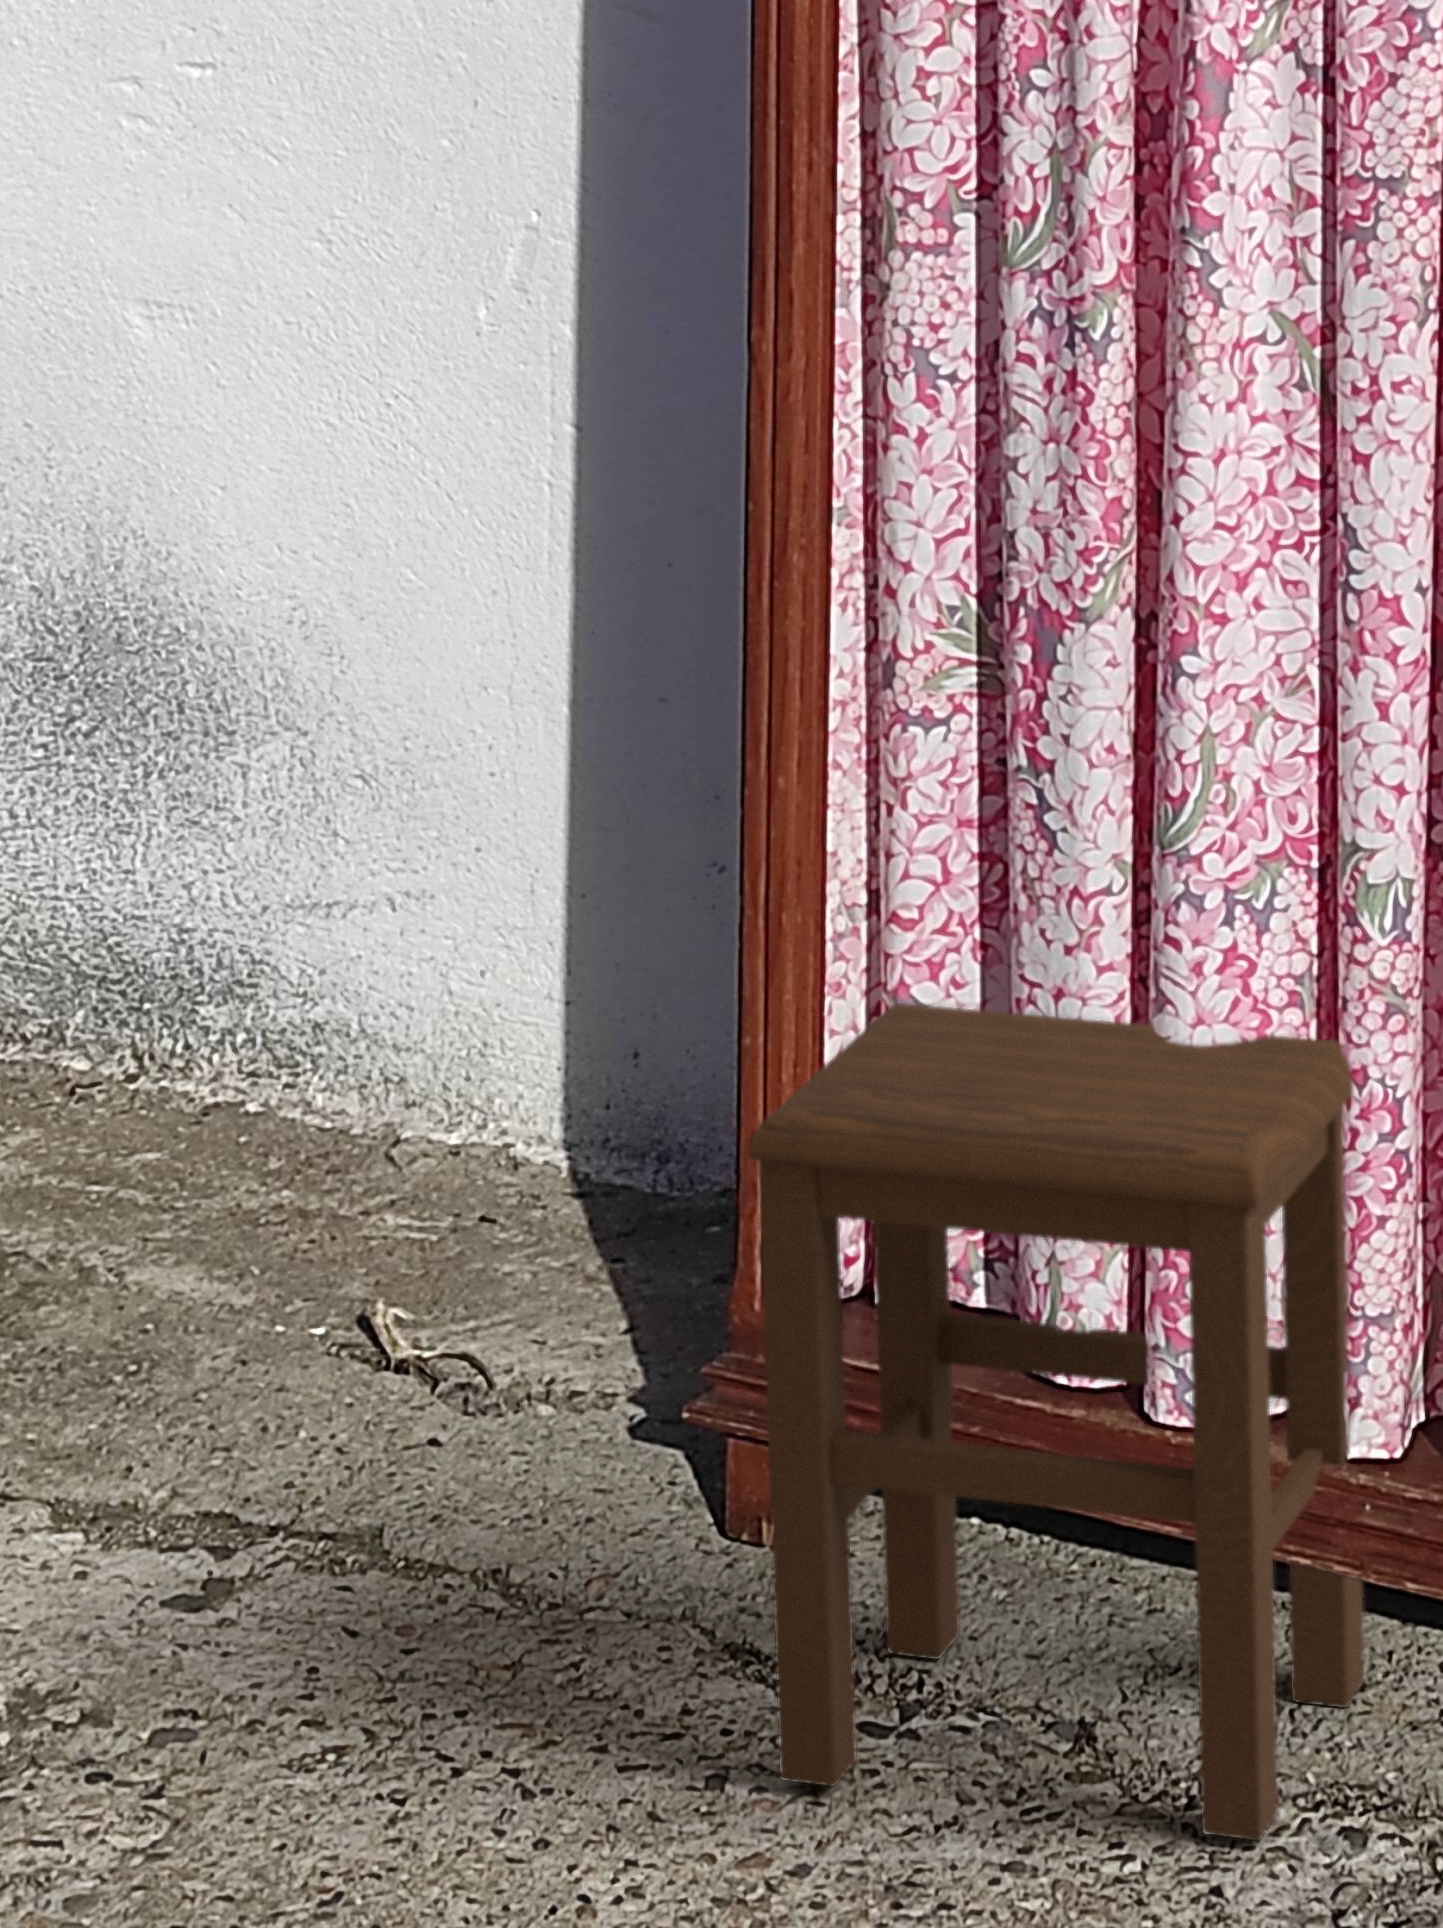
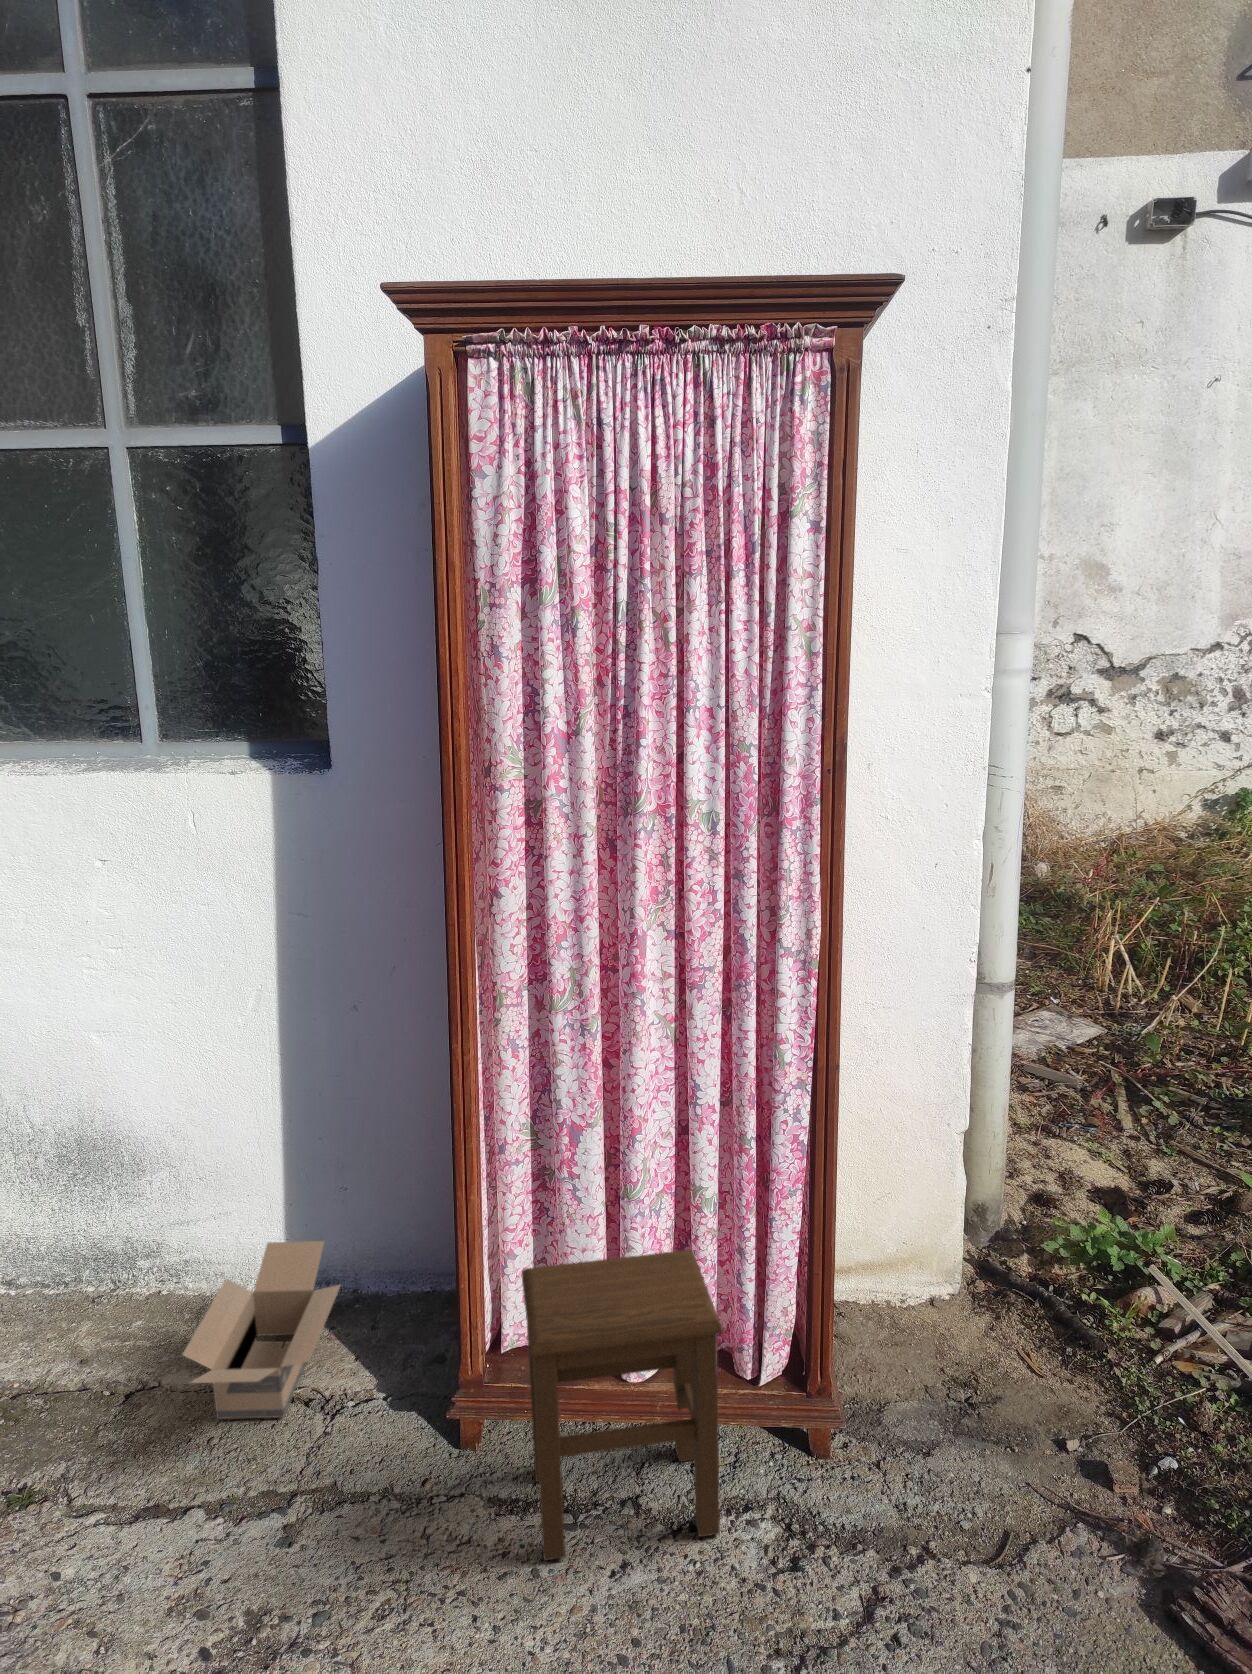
cardboard box: none [107,992,651,1404] -> present [183,1241,340,1419]

